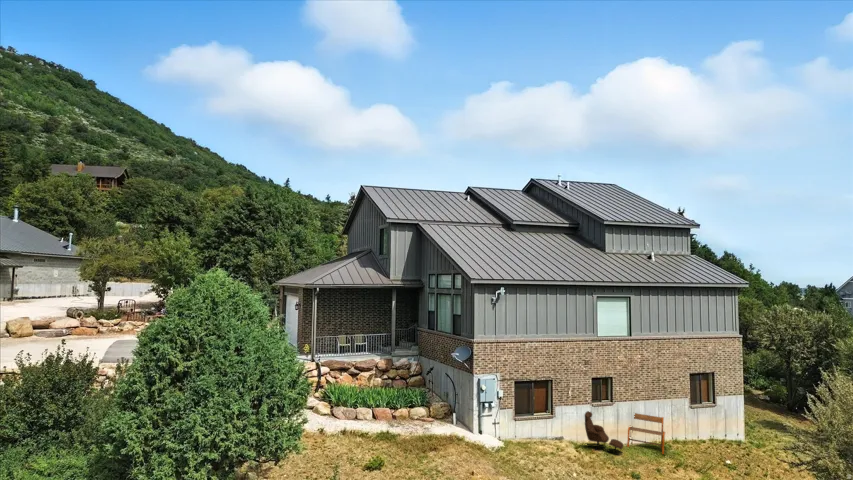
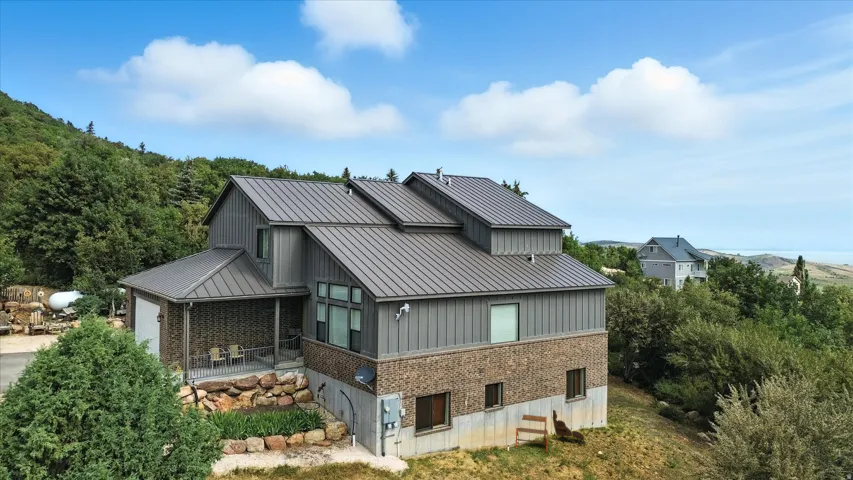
lounge chair: present [585,411,623,454] -> present [553,410,584,444]

